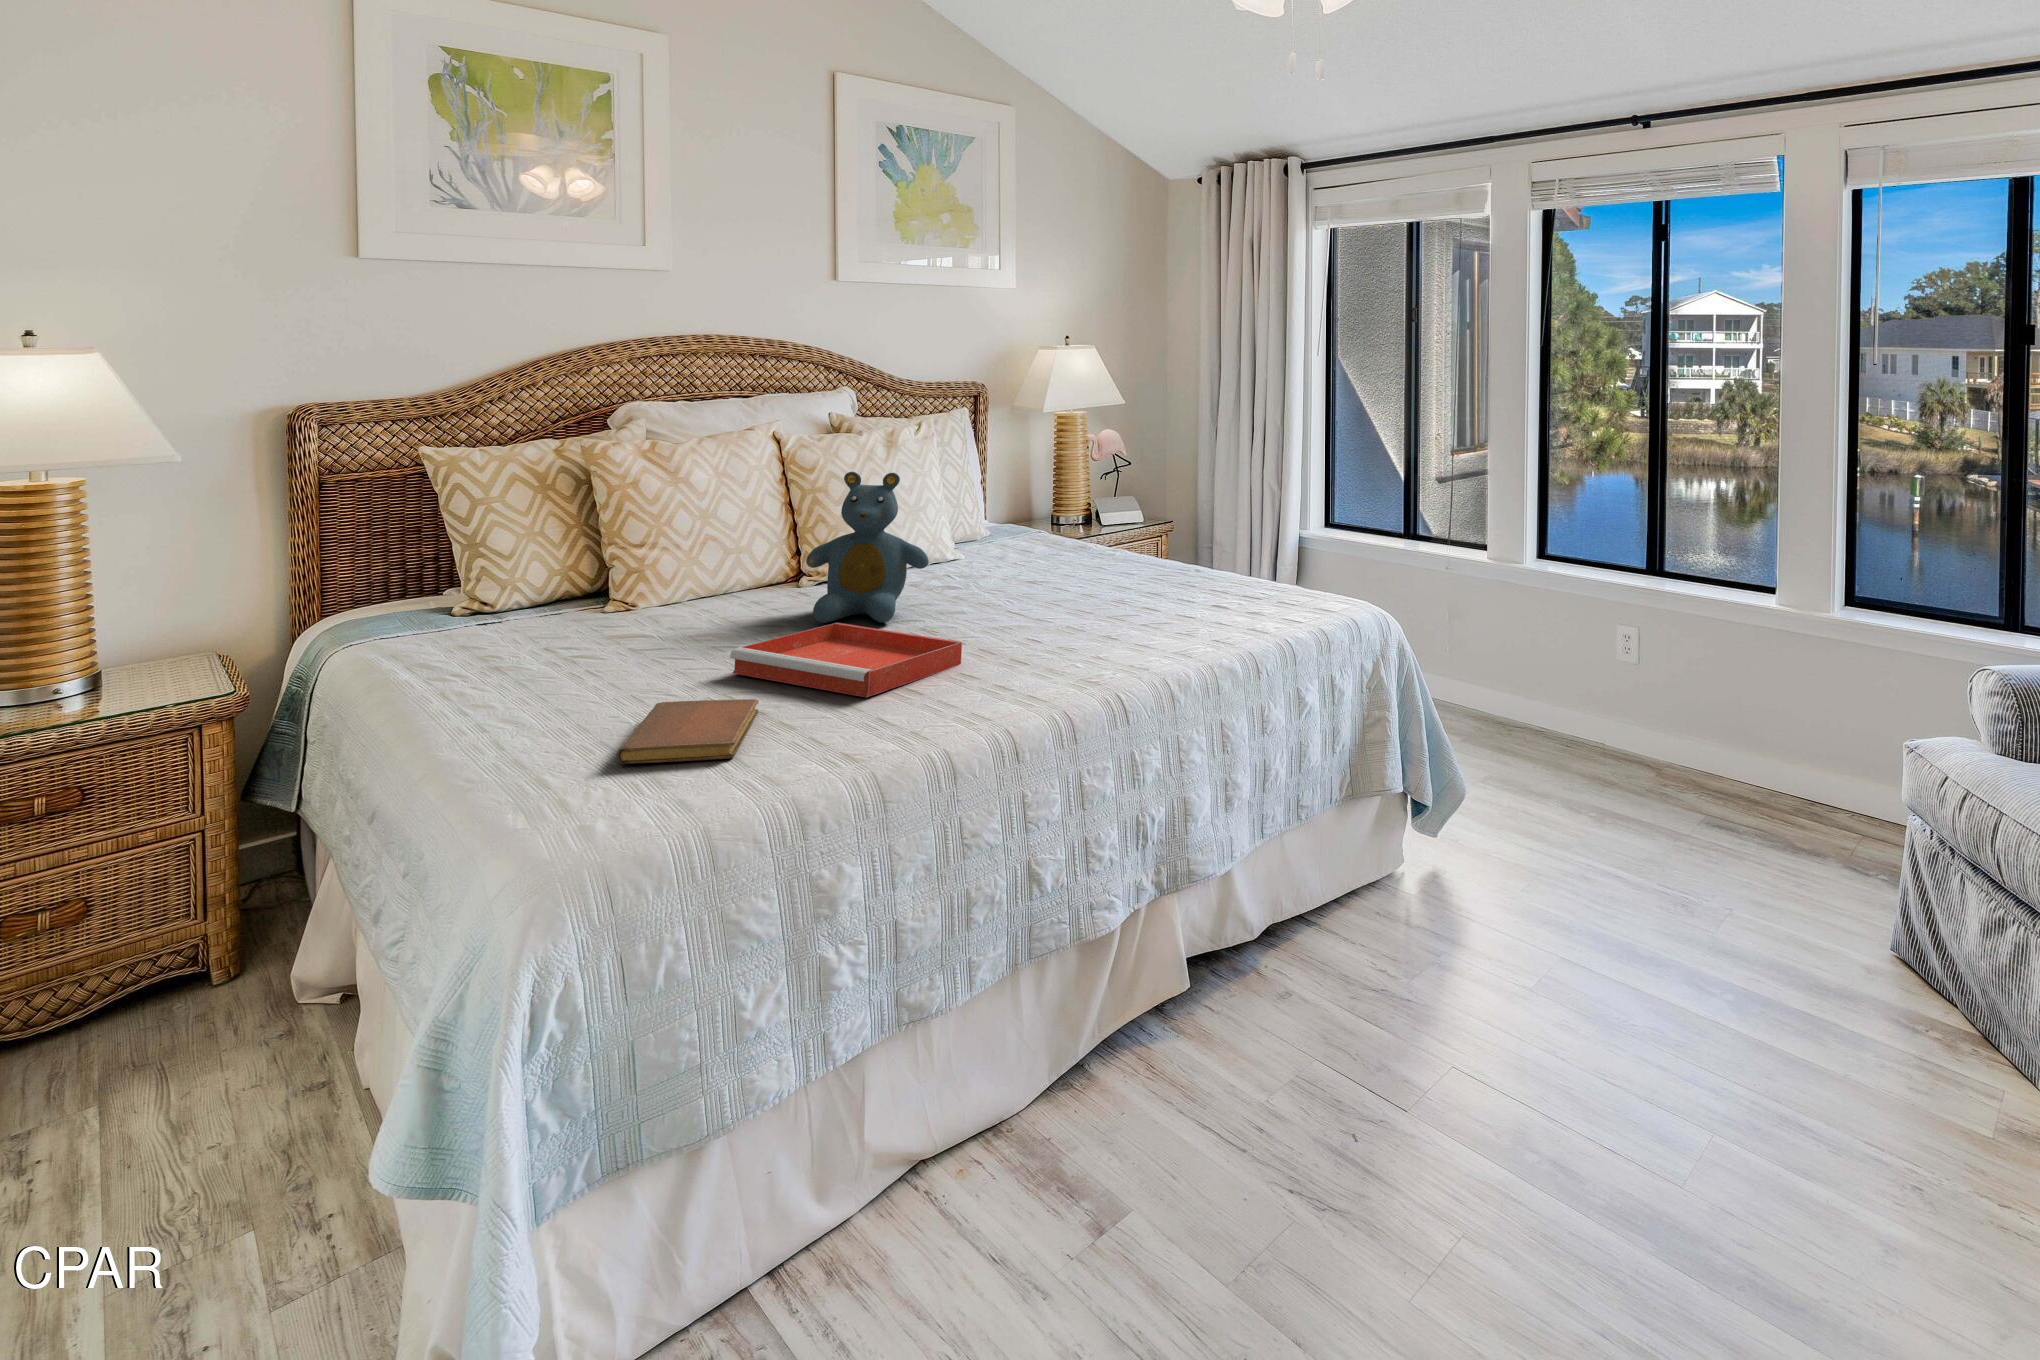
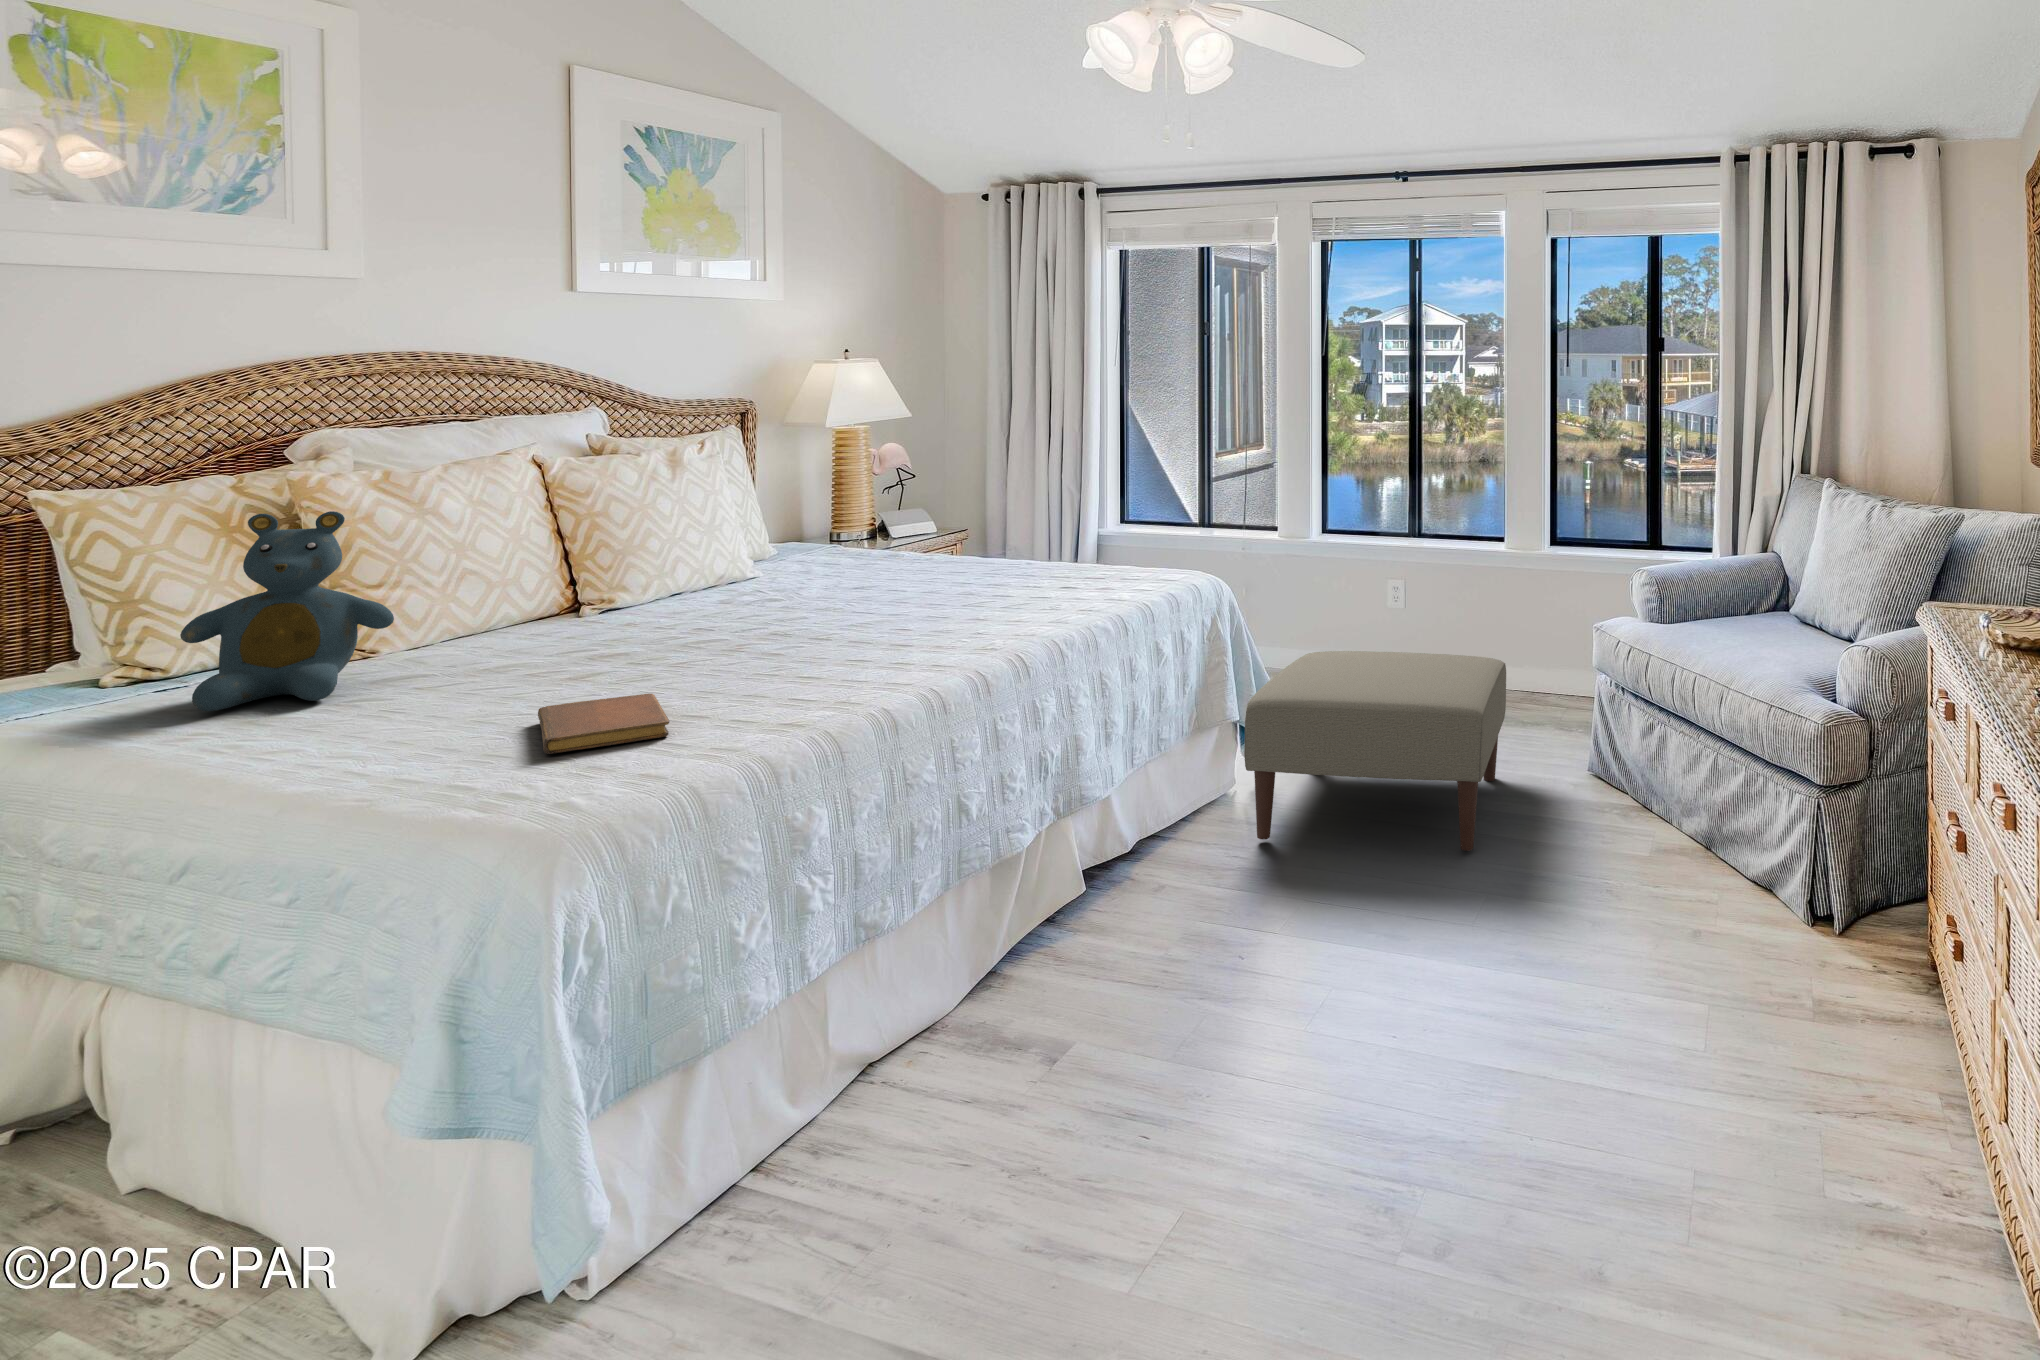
teddy bear: present [806,472,929,623] -> present [180,511,394,711]
tray: present [730,623,962,697] -> none [584,631,835,683]
ottoman: none [1396,715,1756,1035] -> present [1244,651,1506,851]

